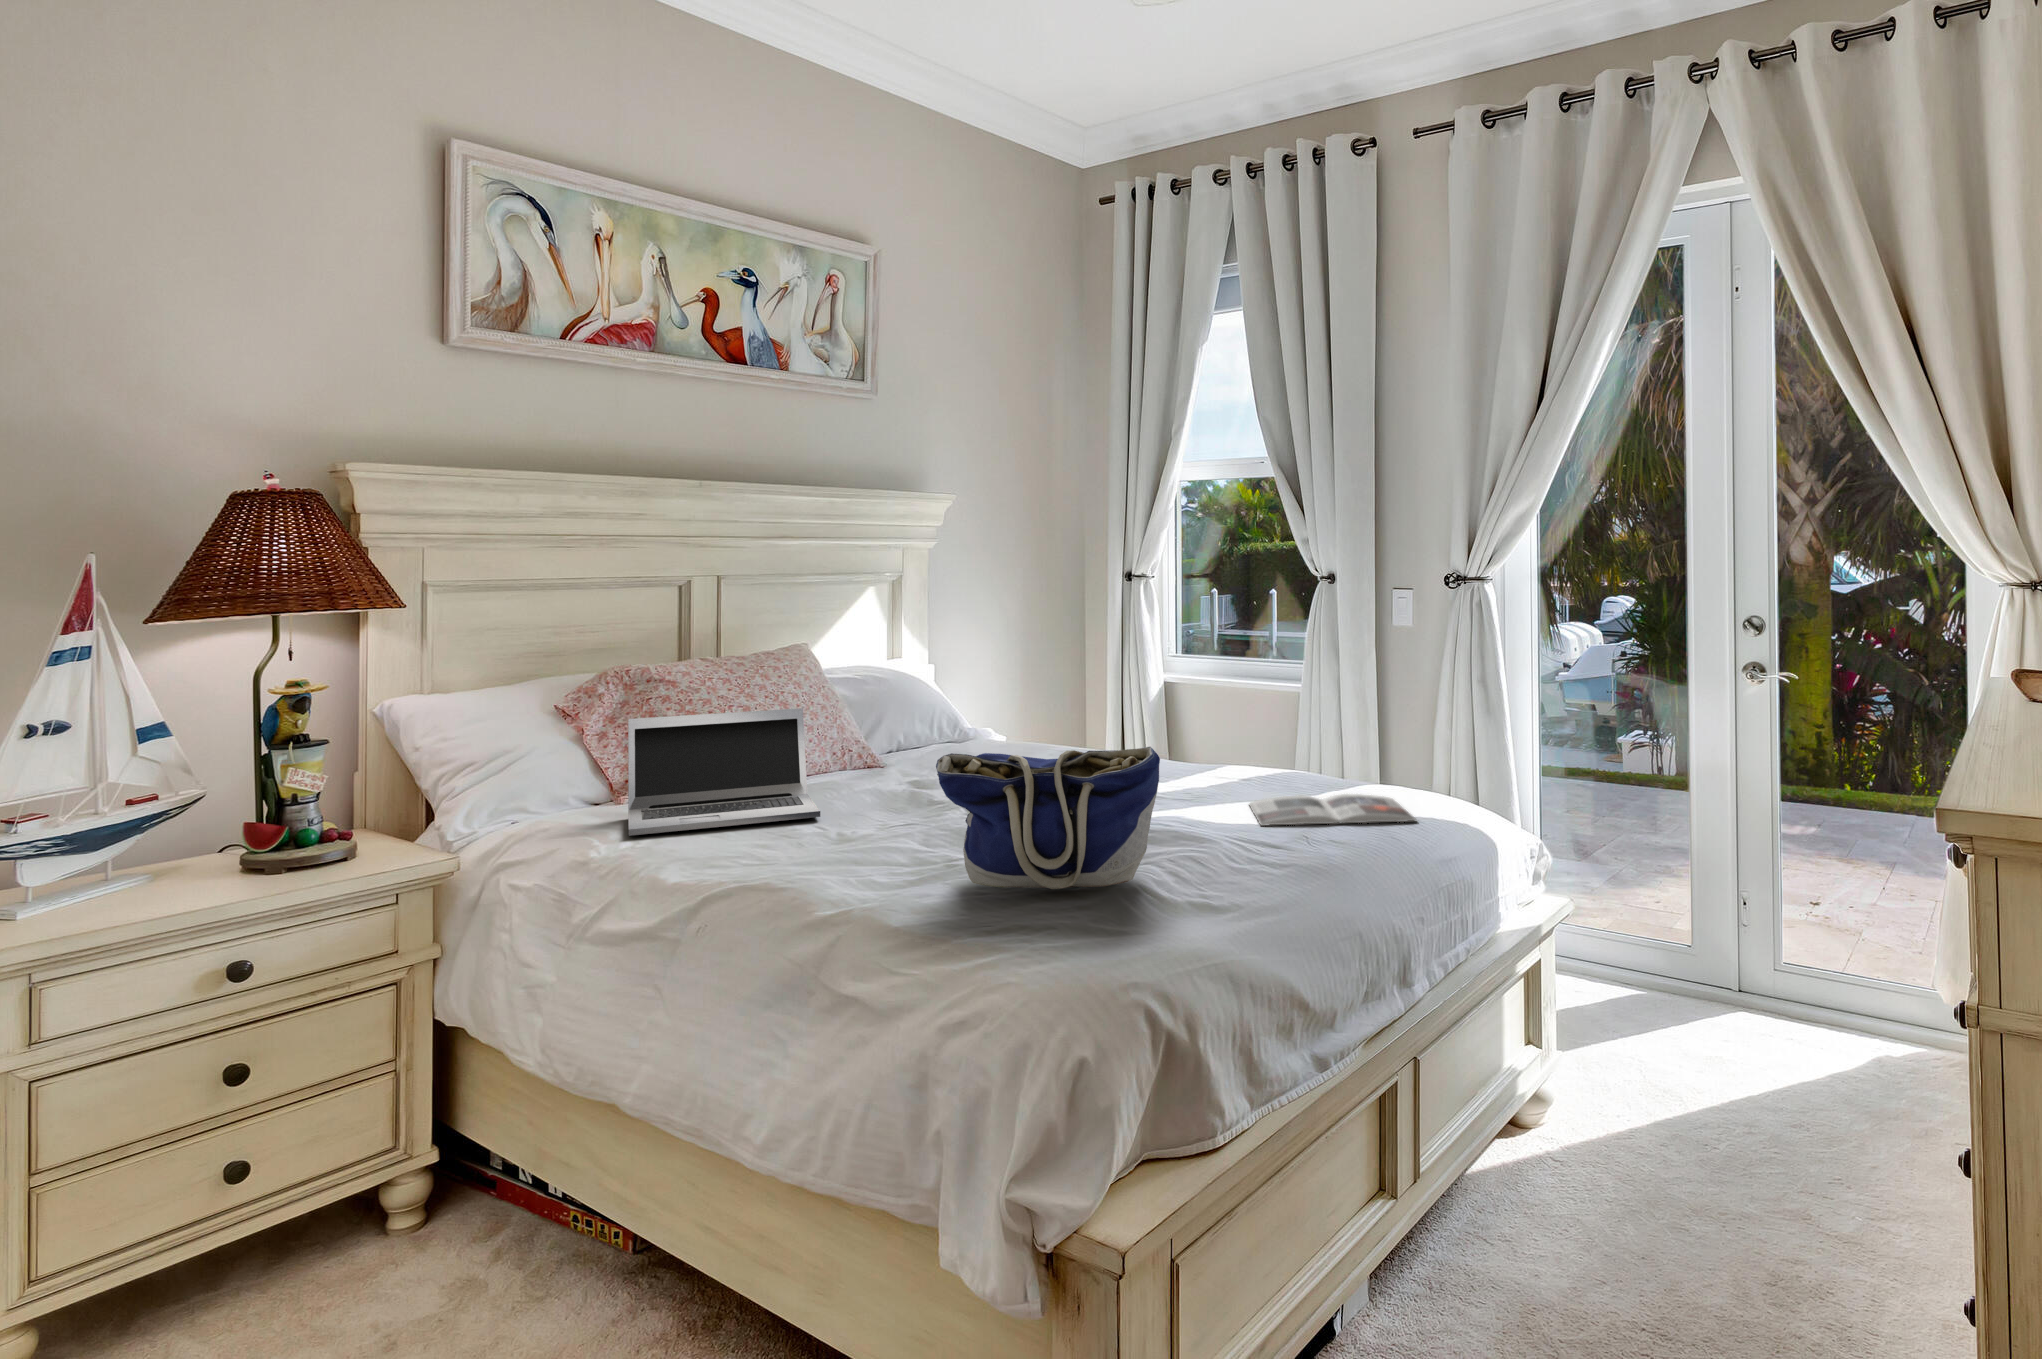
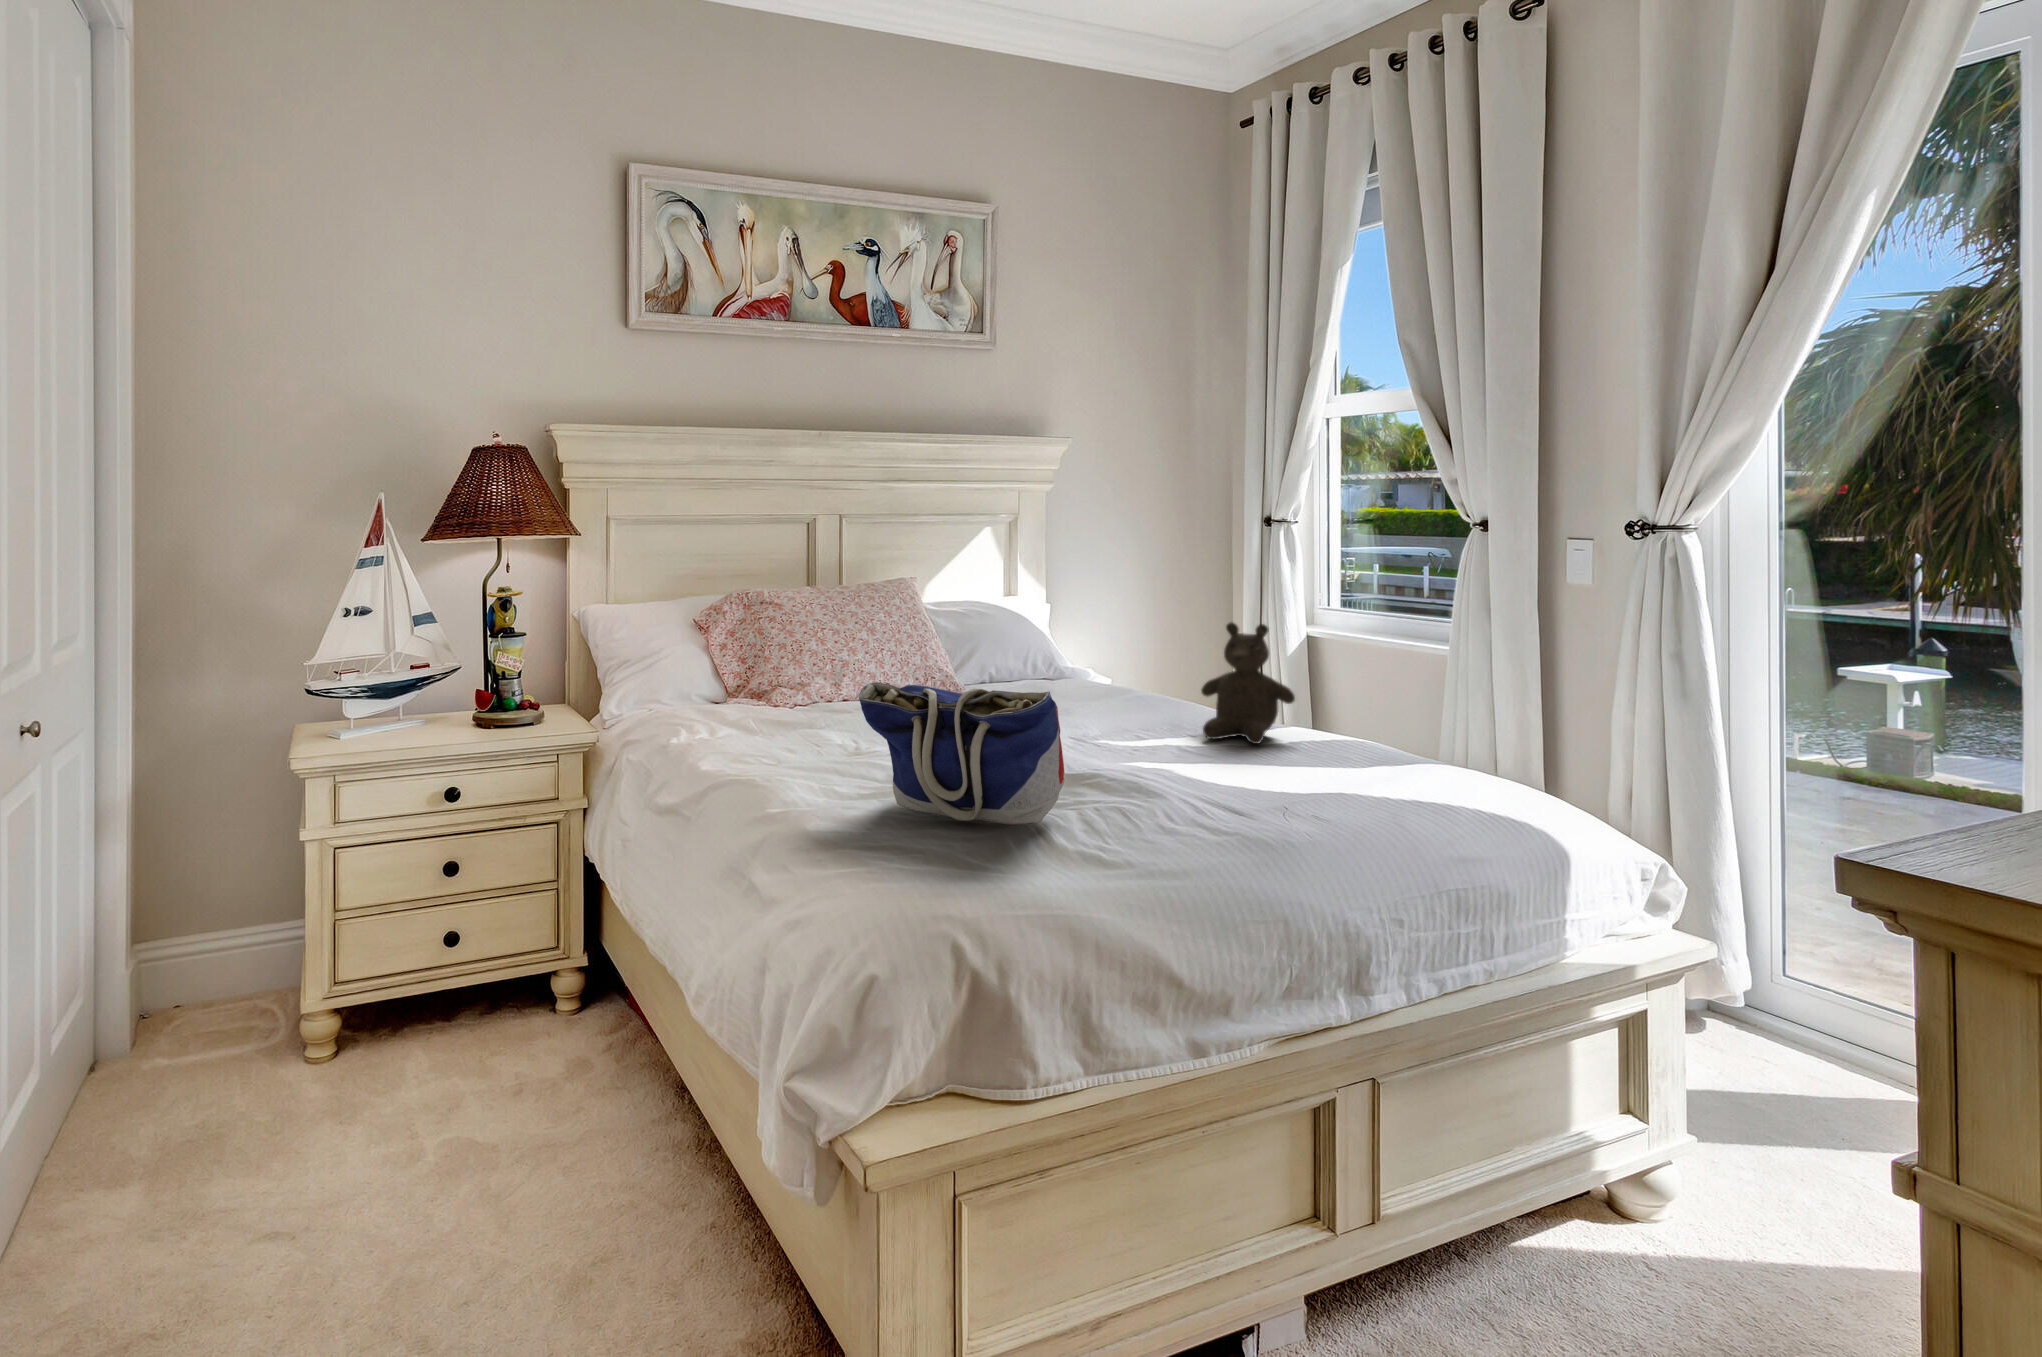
teddy bear: none [1166,674,1253,787] -> present [1201,622,1295,744]
laptop: present [628,708,820,836] -> none [698,634,860,730]
magazine: present [1249,794,1416,826] -> none [1243,760,1435,806]

